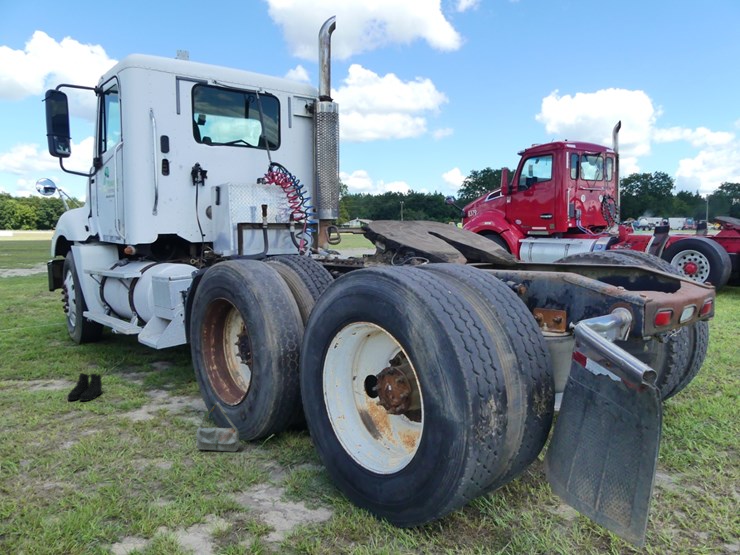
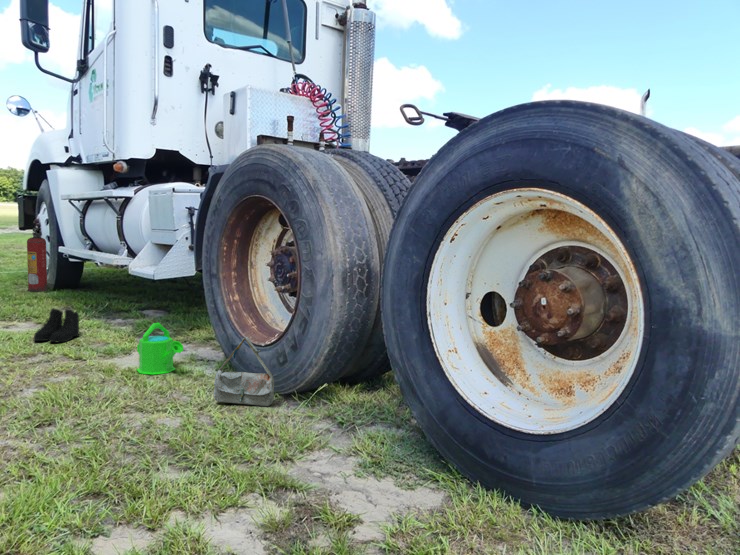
fire extinguisher: none [57,294,75,348] -> present [27,228,48,292]
watering can: none [144,388,178,428] -> present [137,323,183,375]

